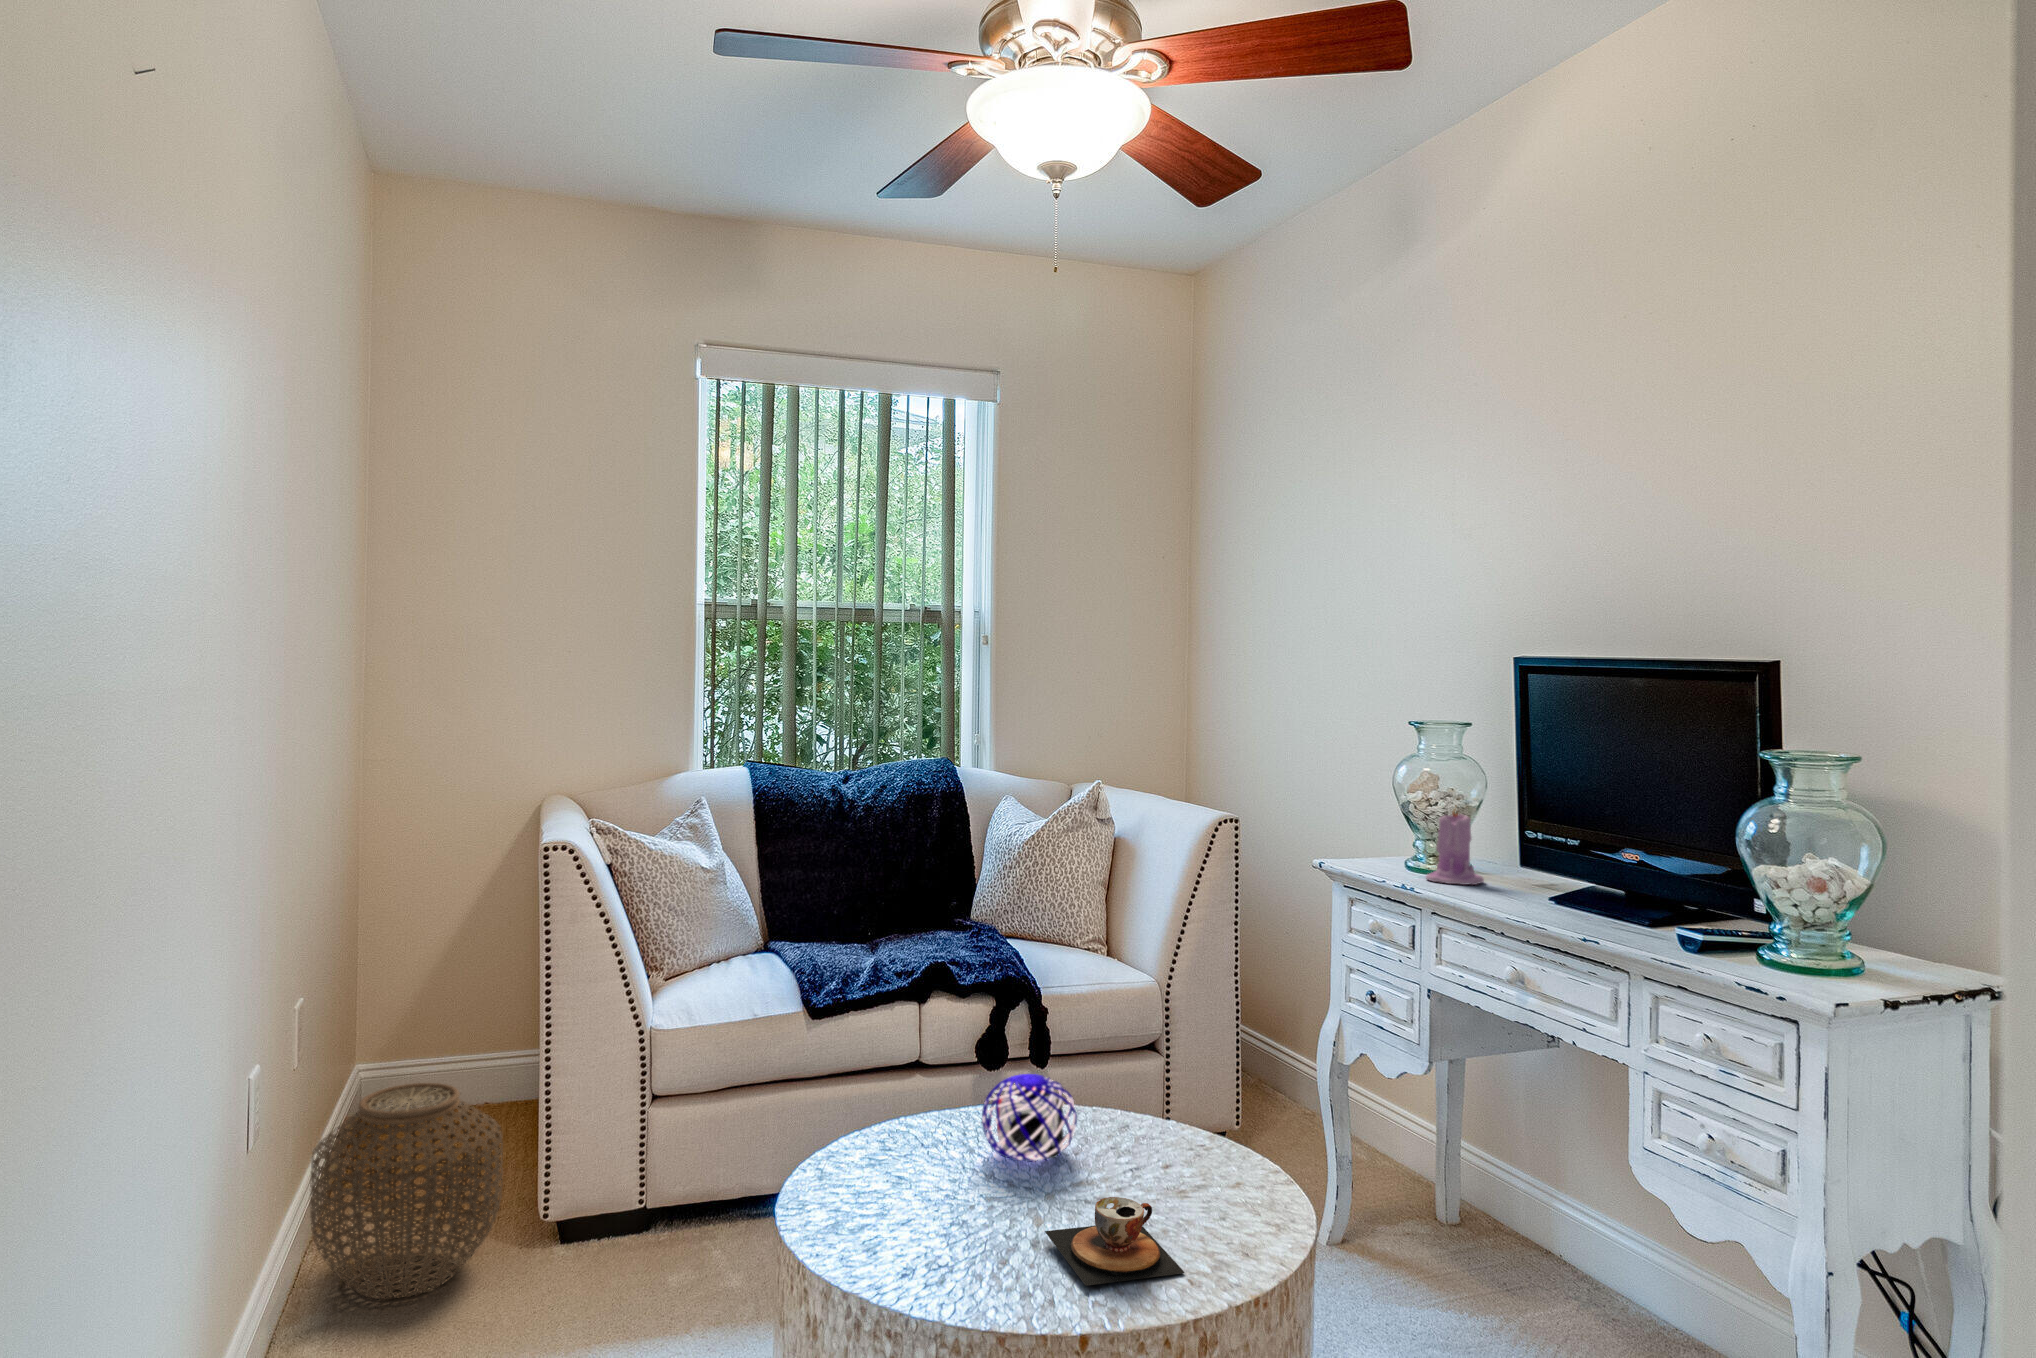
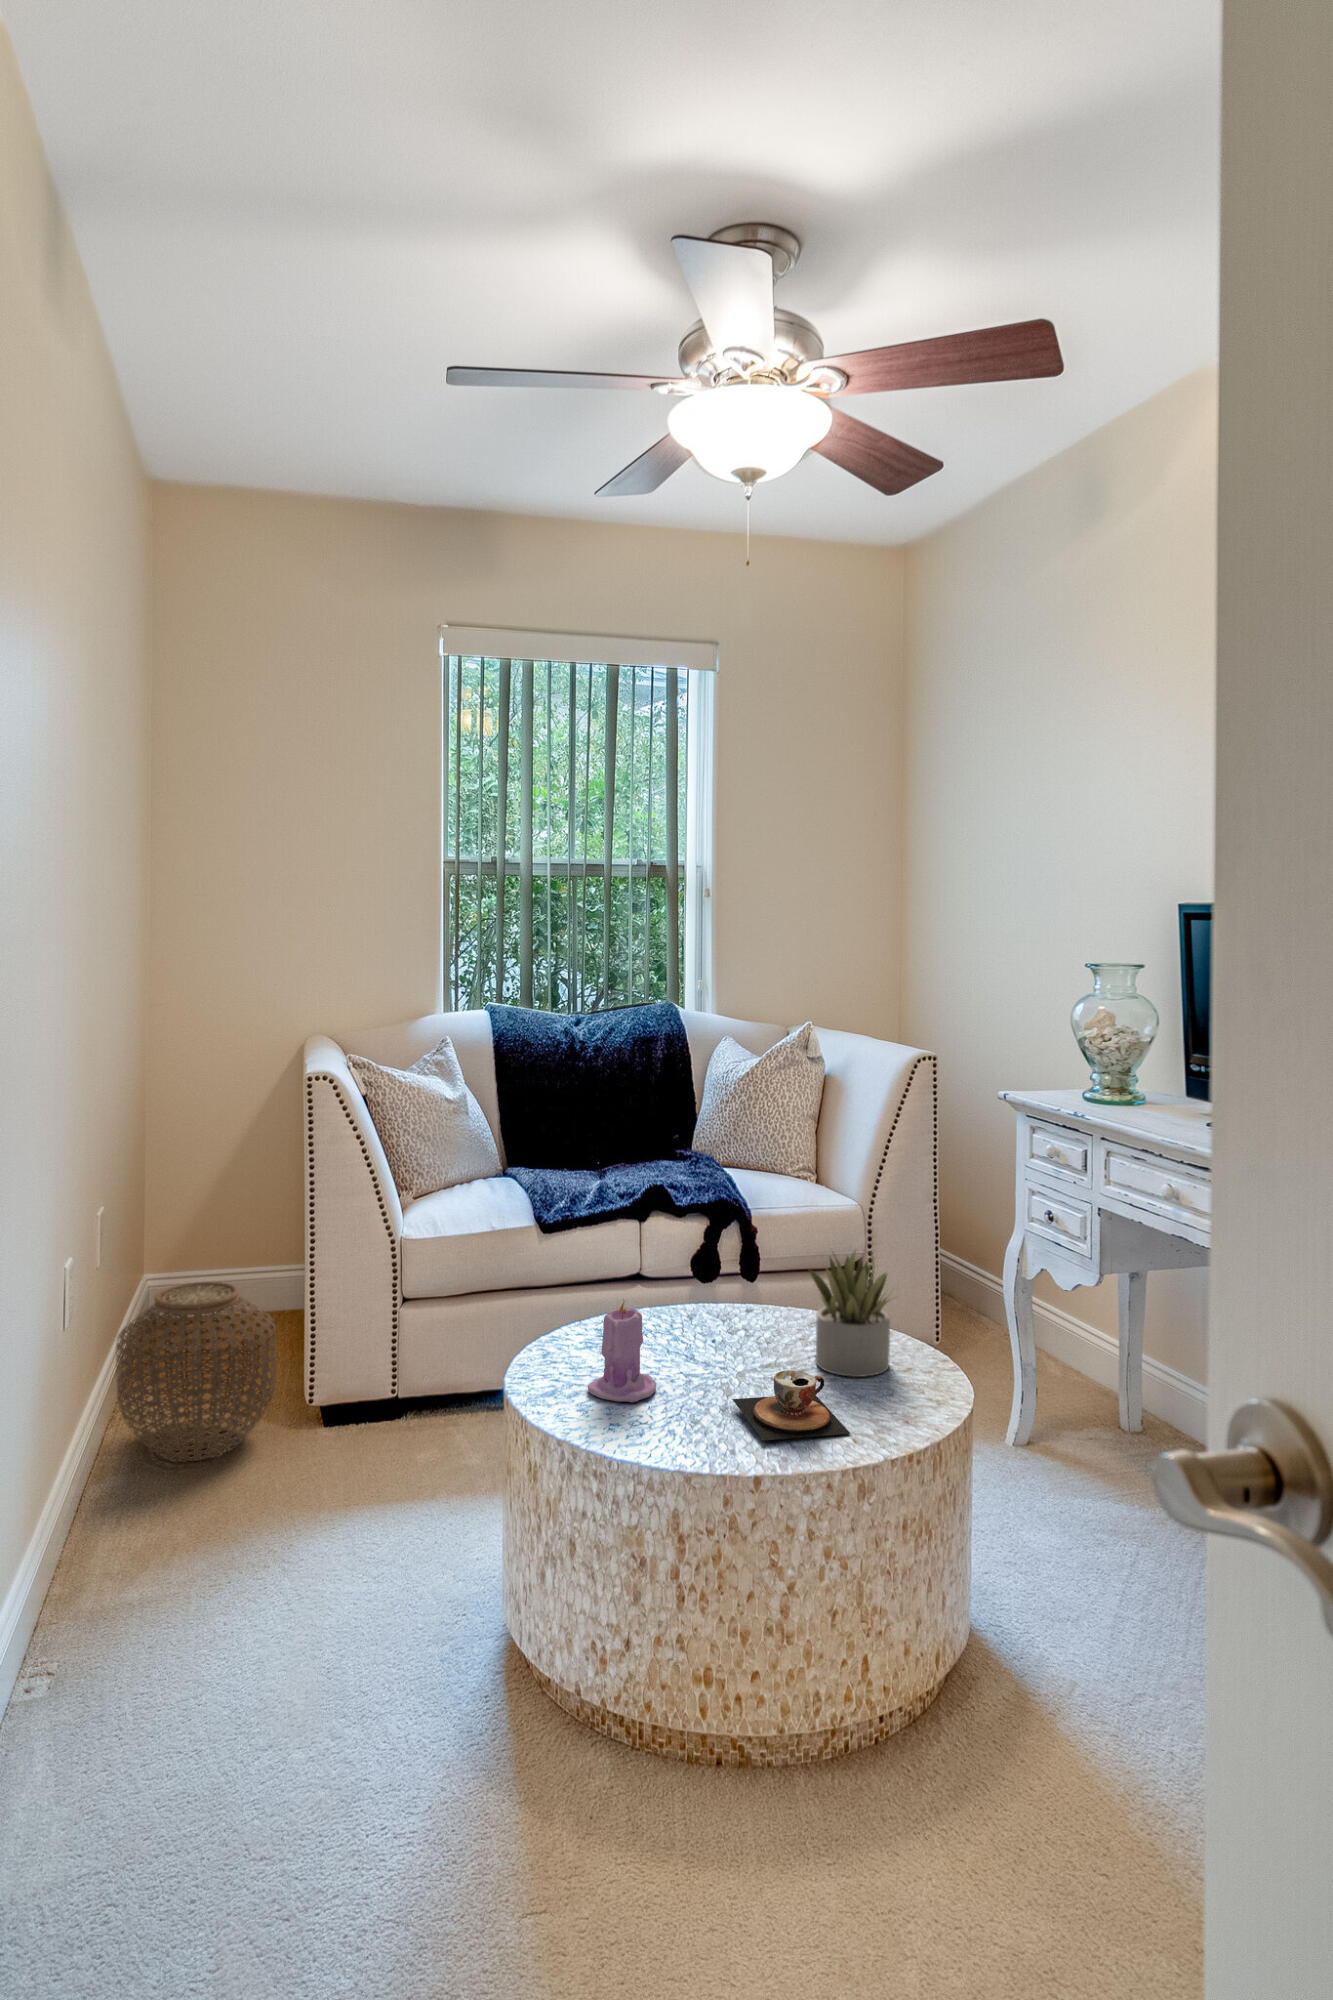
candle: present [1426,805,1484,885] -> present [588,1301,656,1402]
succulent plant: none [1125,1047,1227,1197] -> present [809,1250,890,1377]
decorative orb: present [982,1074,1077,1162] -> none [684,1272,768,1347]

